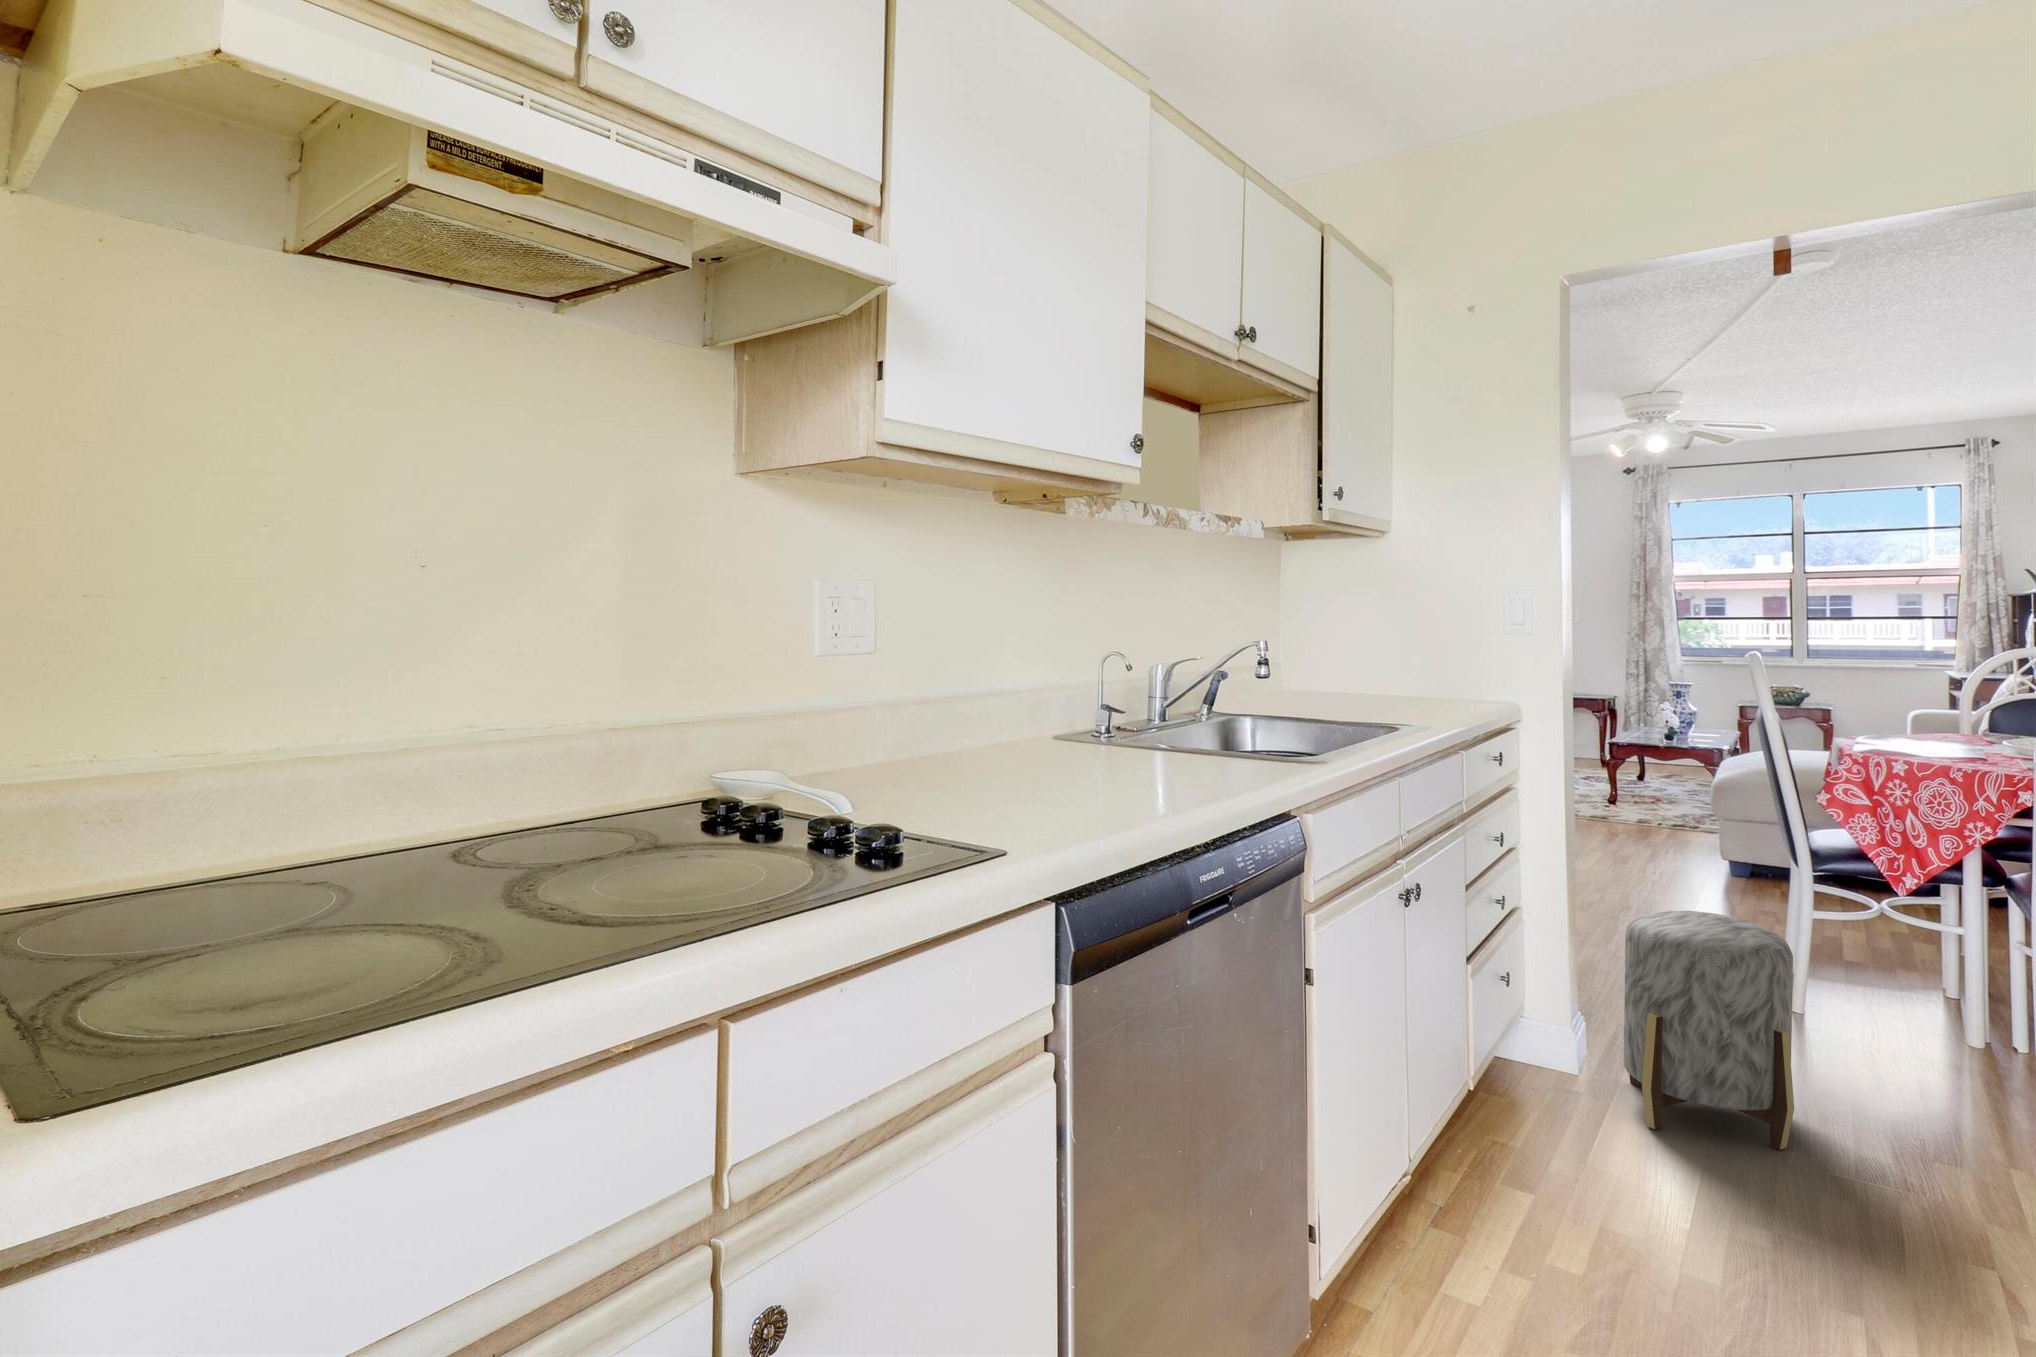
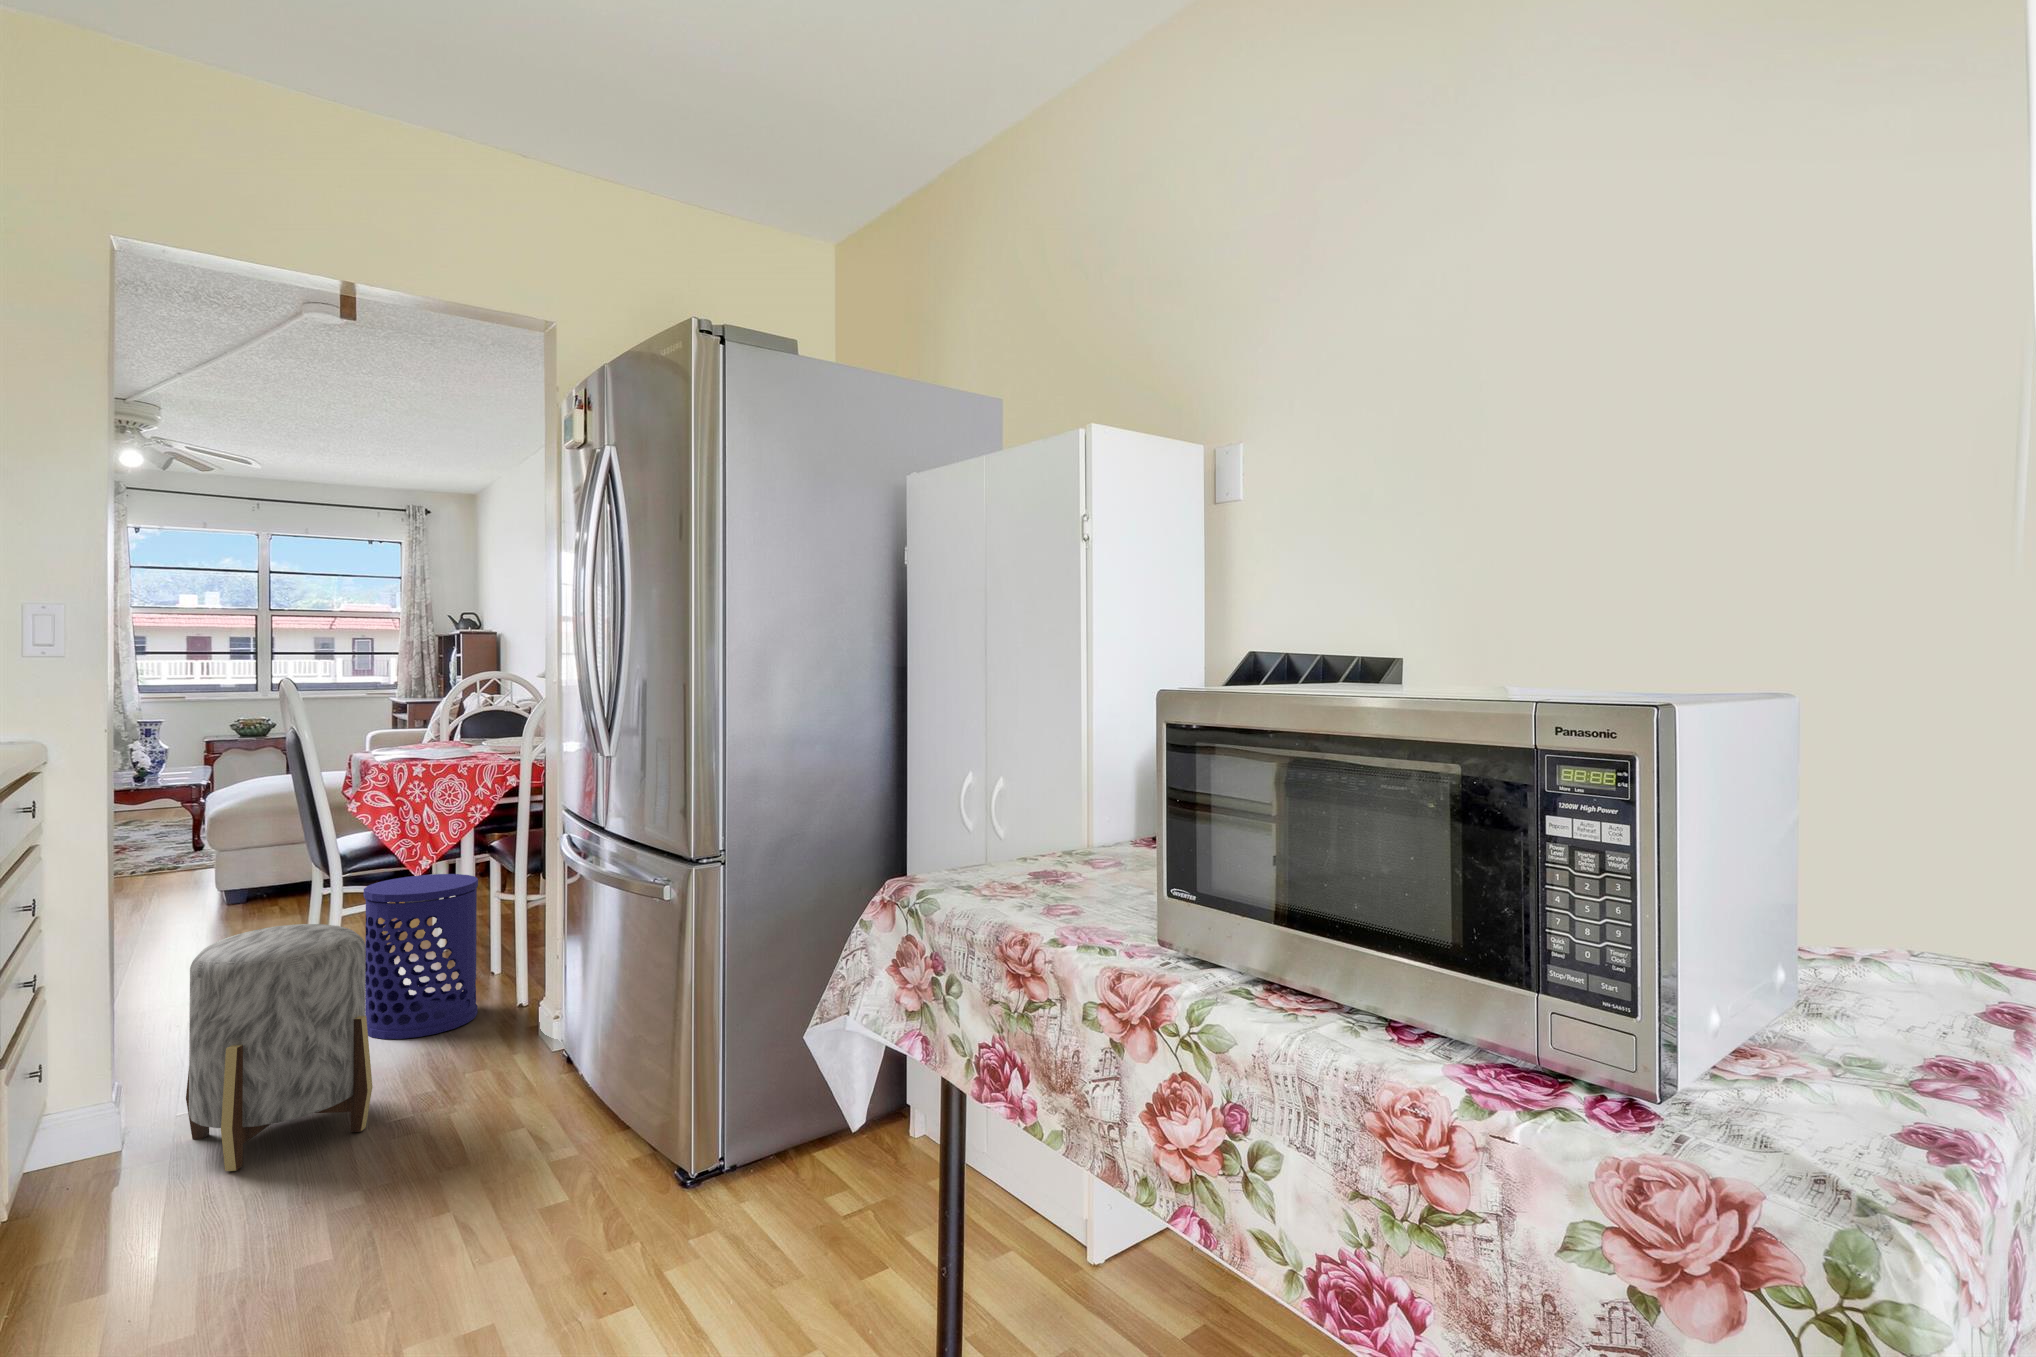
waste bin: none [1820,888,1972,1082] -> present [364,874,478,1039]

